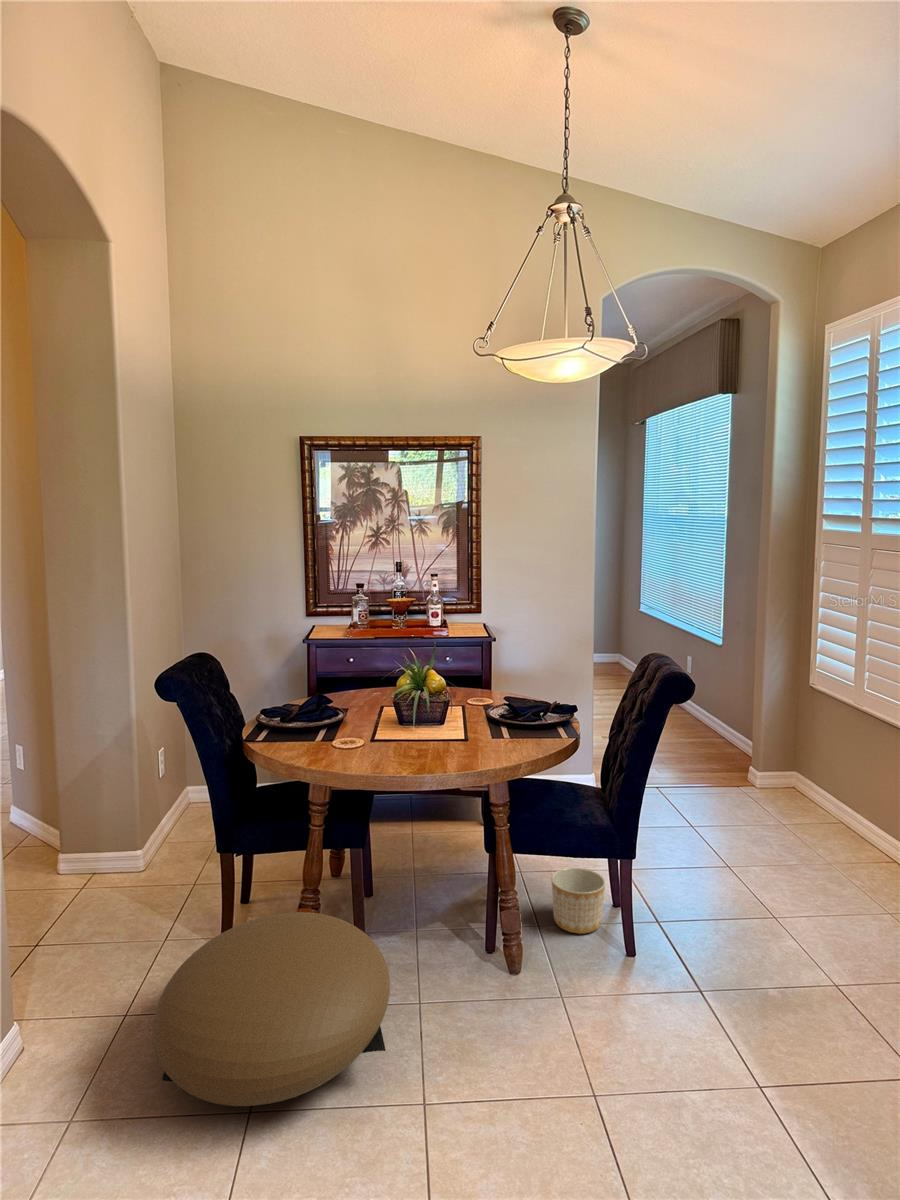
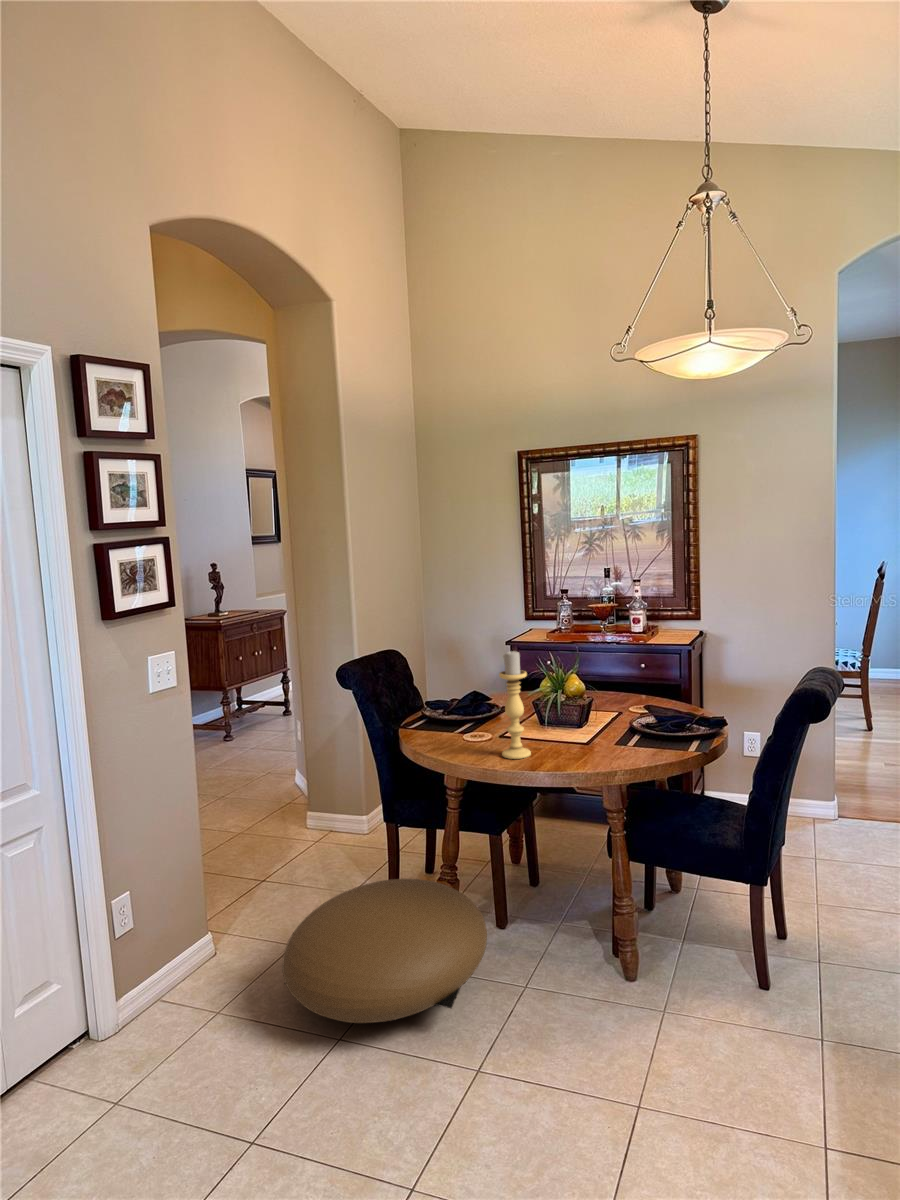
candle holder: none [395,647,426,764] -> present [499,651,531,759]
planter: present [552,867,605,934] -> none [693,892,754,964]

